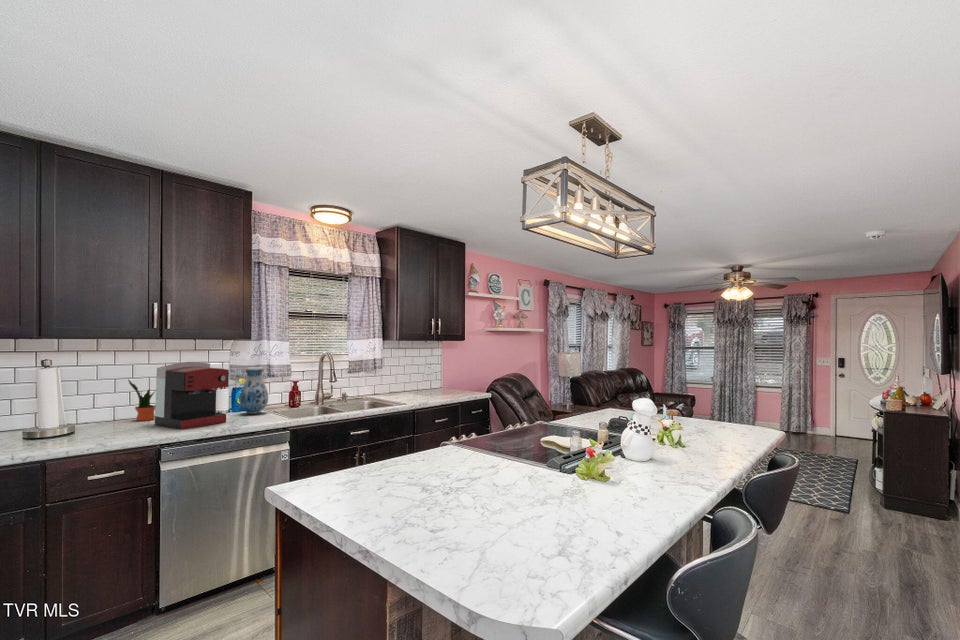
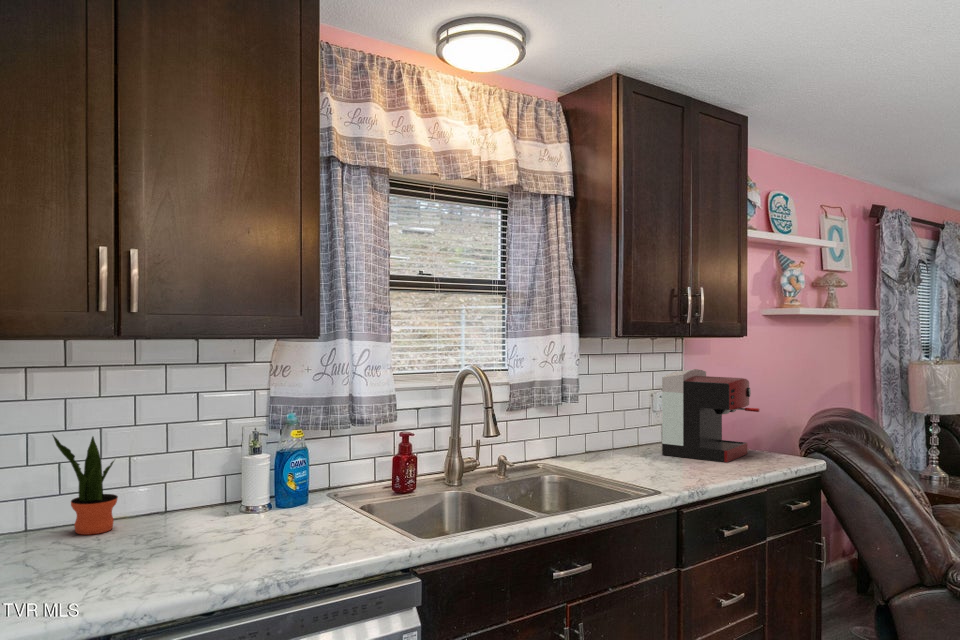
coffee maker: present [155,362,229,429] -> present [662,369,759,463]
vase: present [239,367,268,414] -> none [296,404,359,517]

